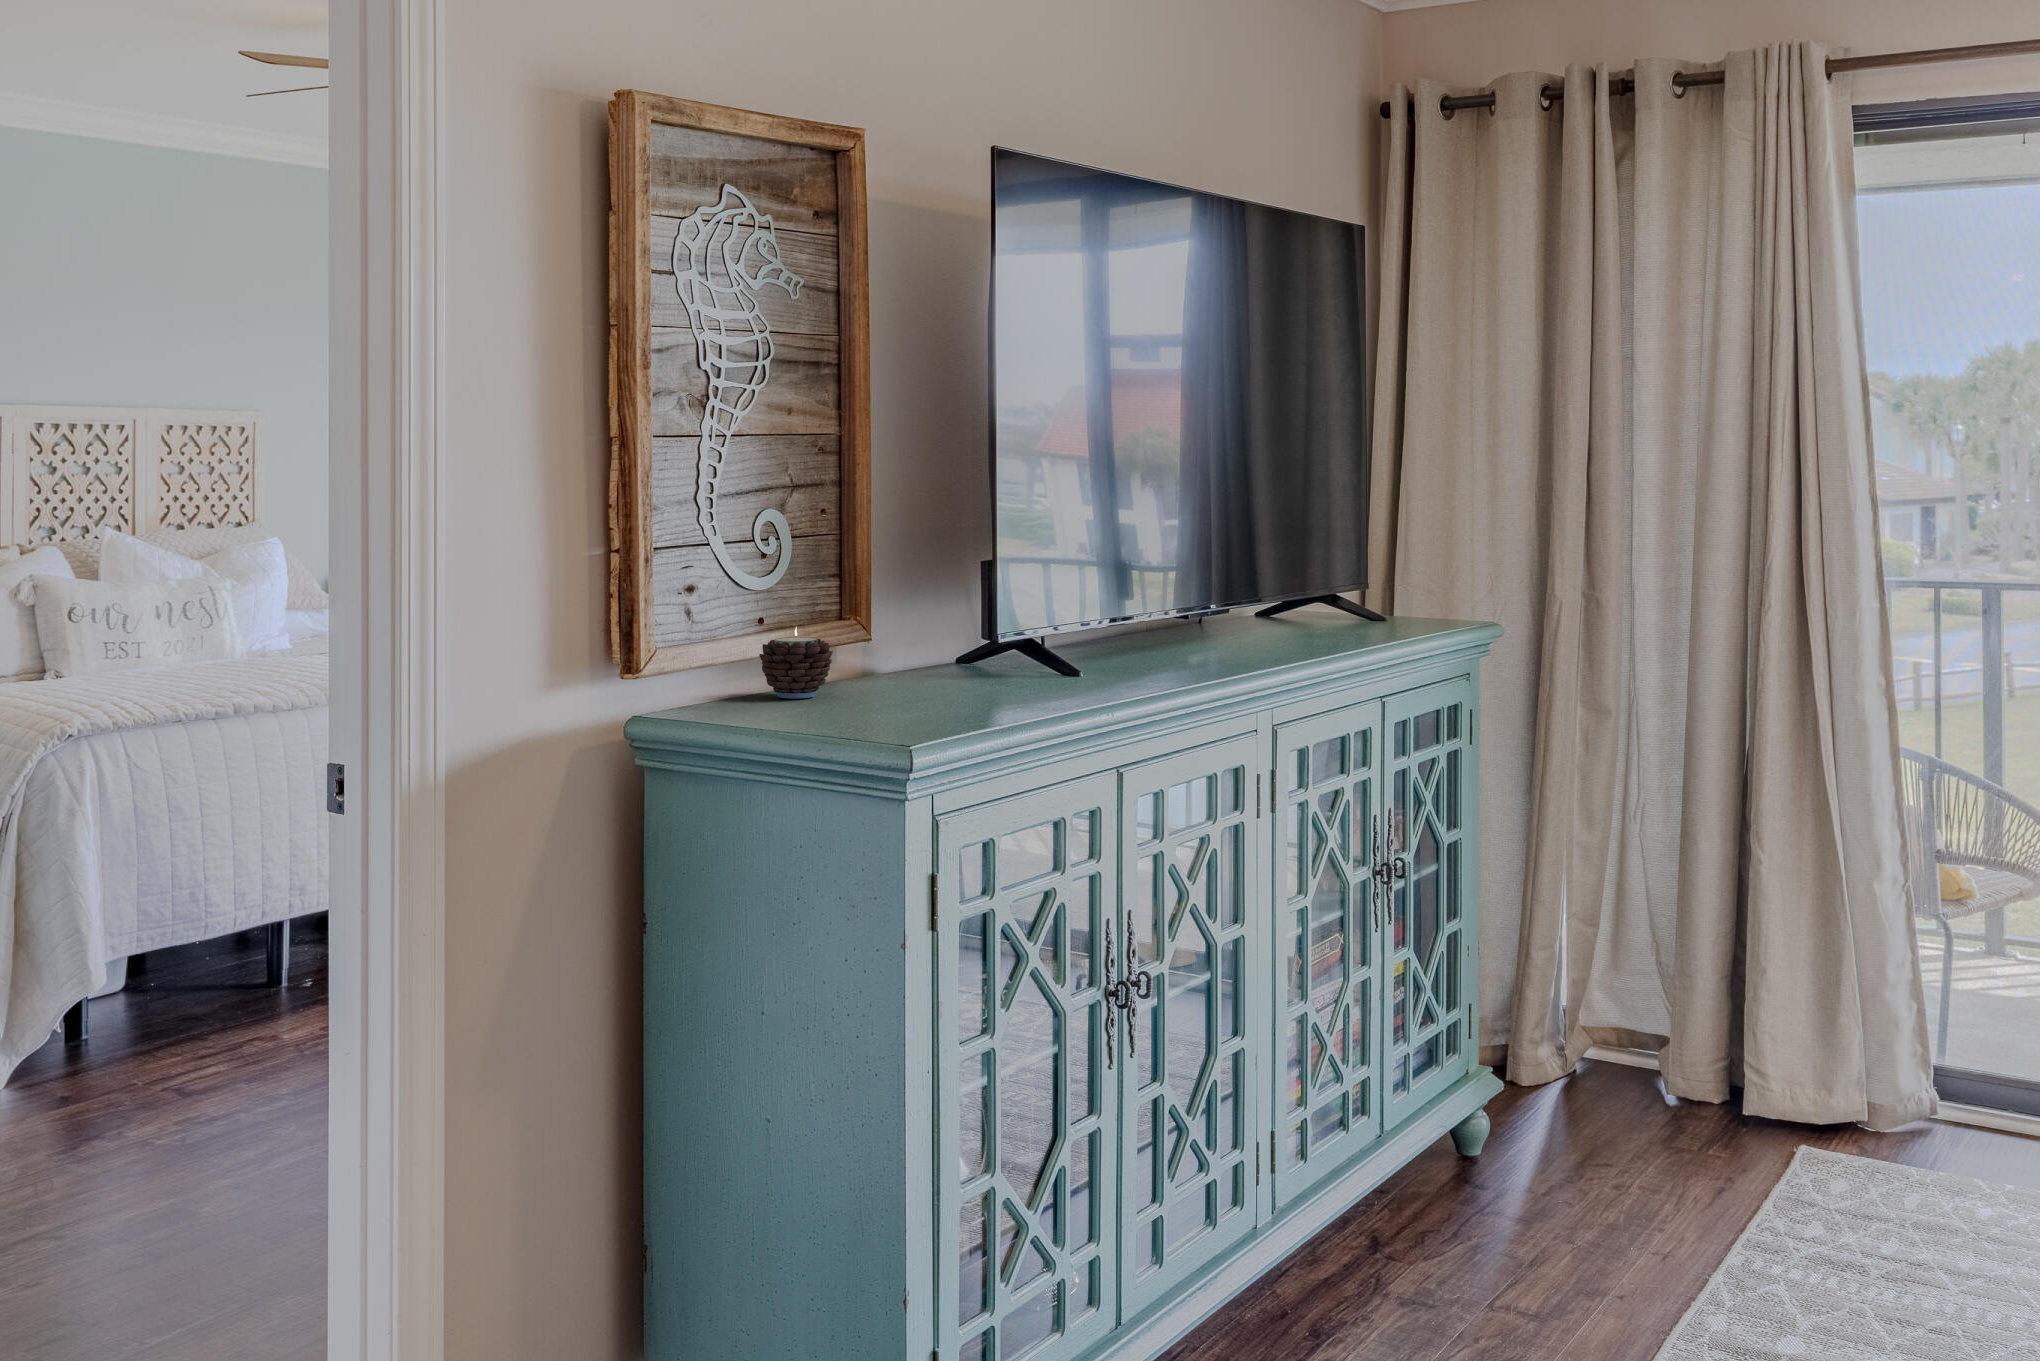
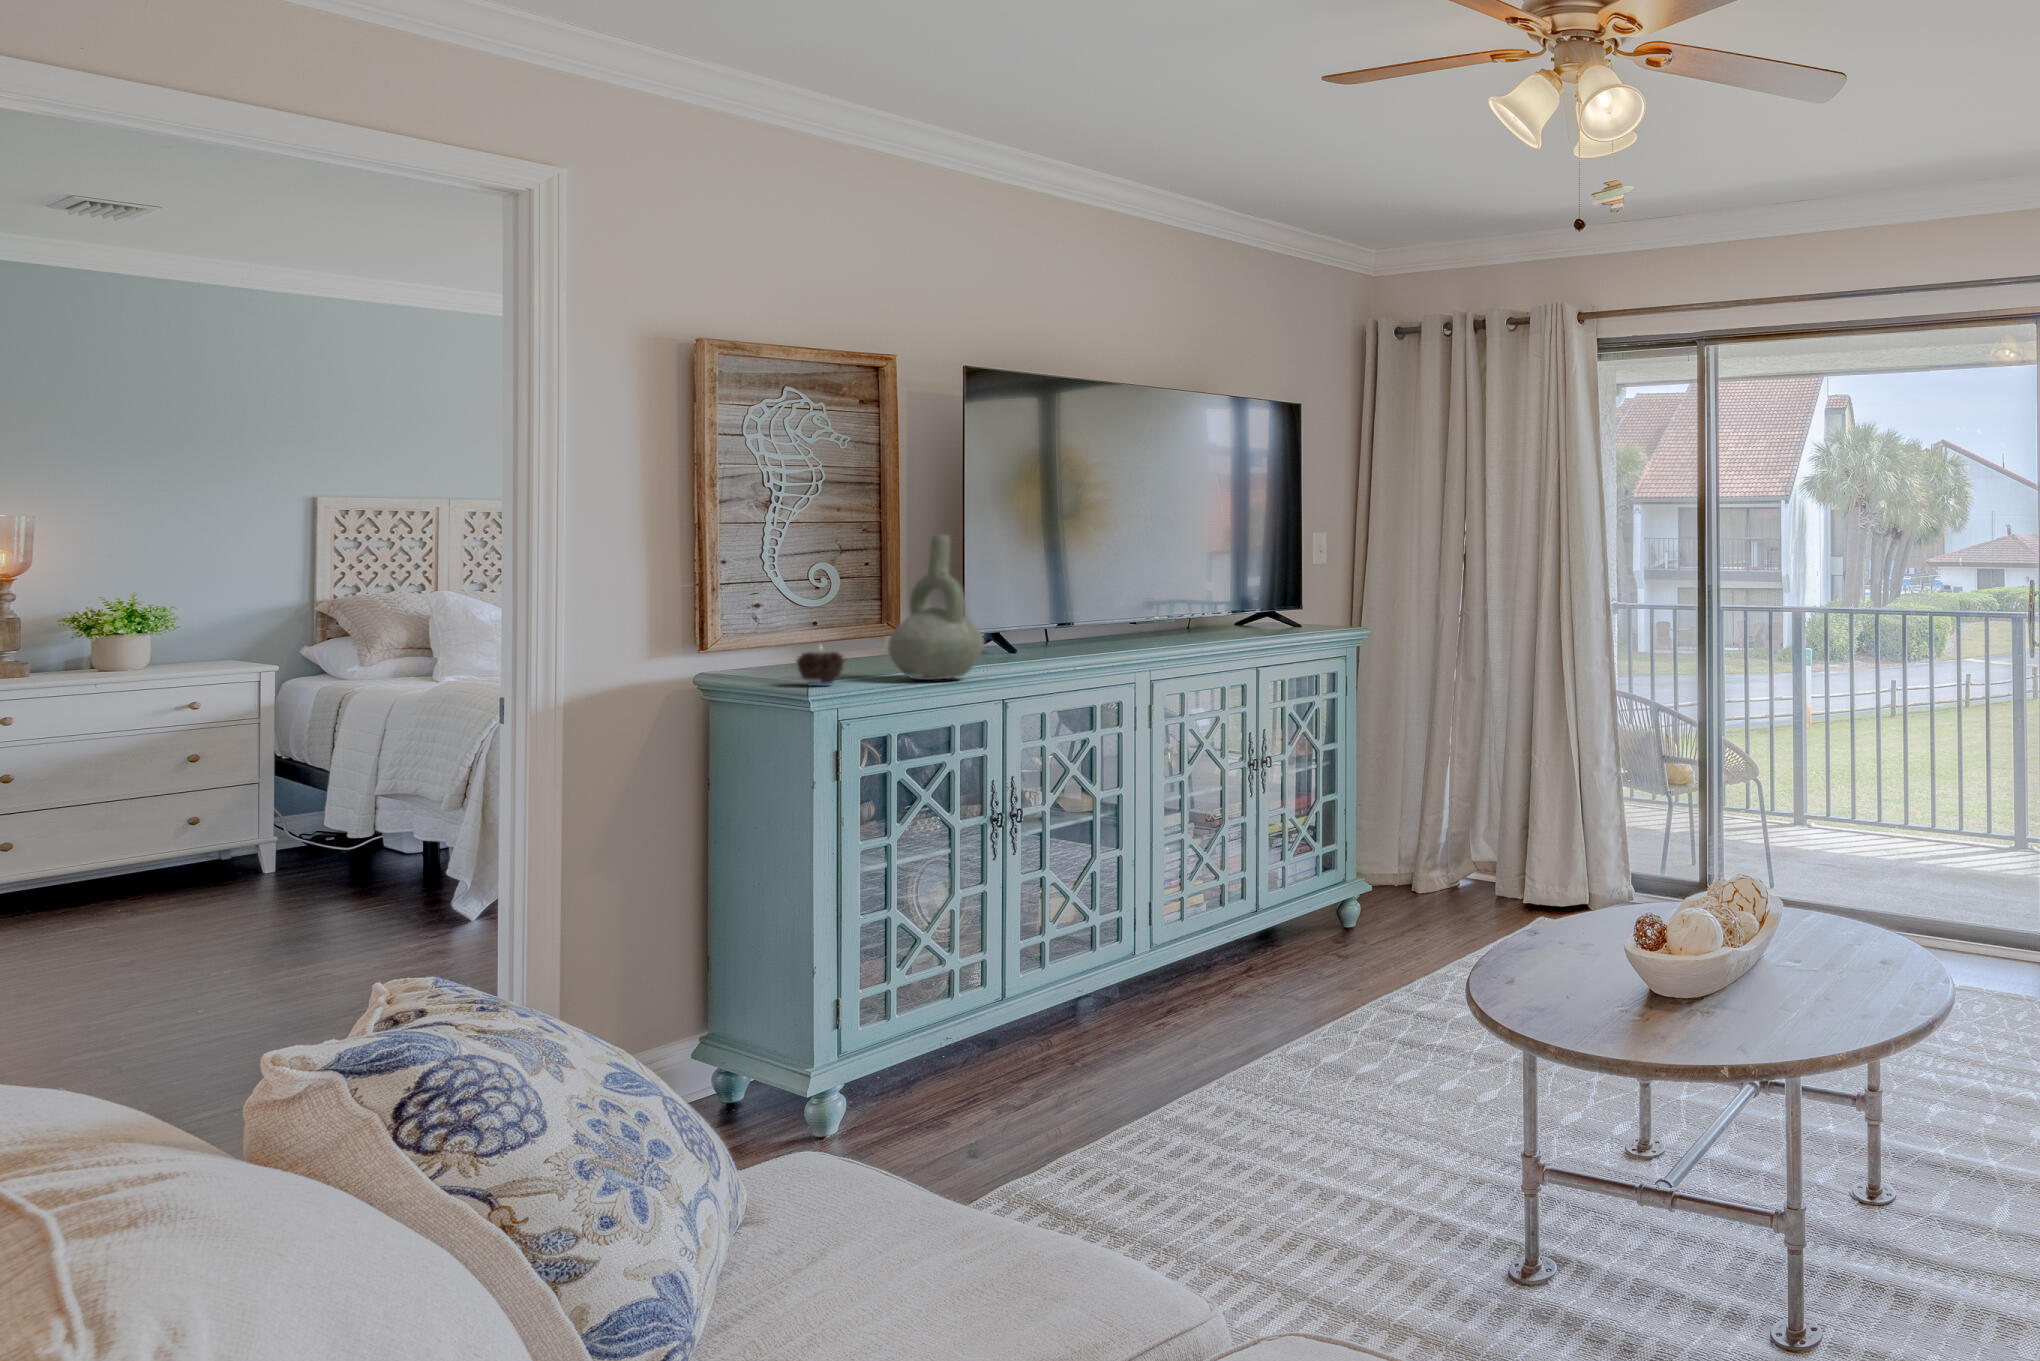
decorative vase: none [864,438,1015,681] -> present [888,535,984,680]

